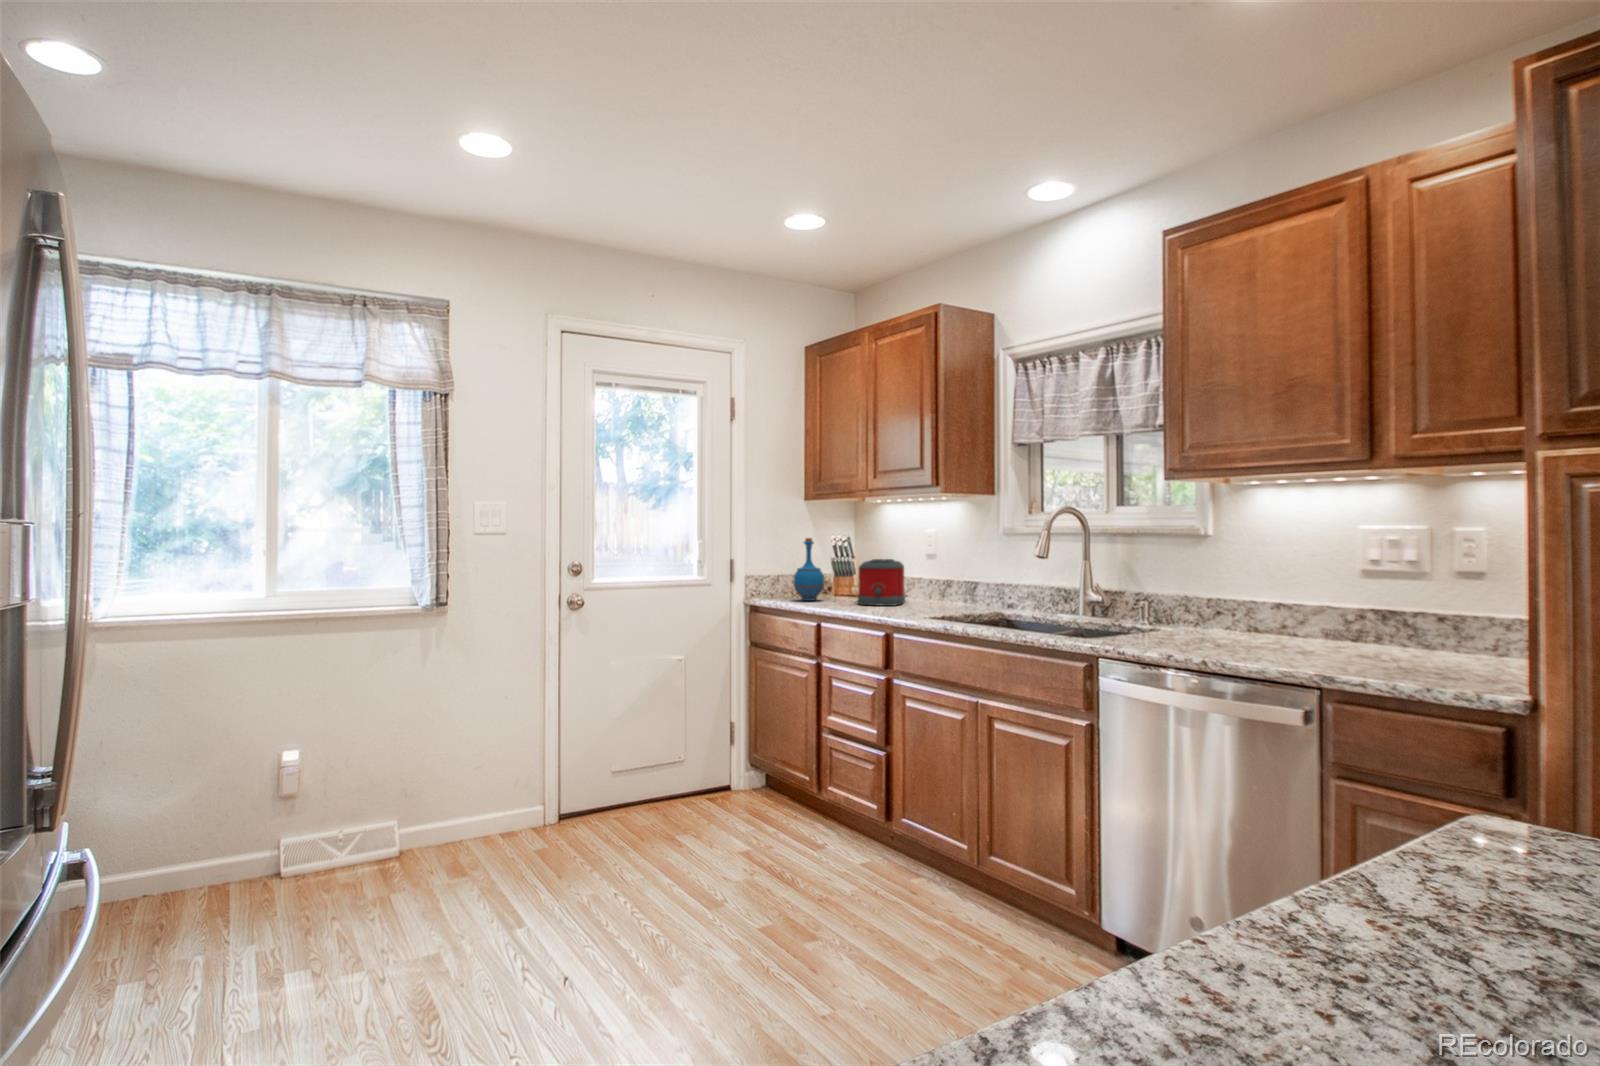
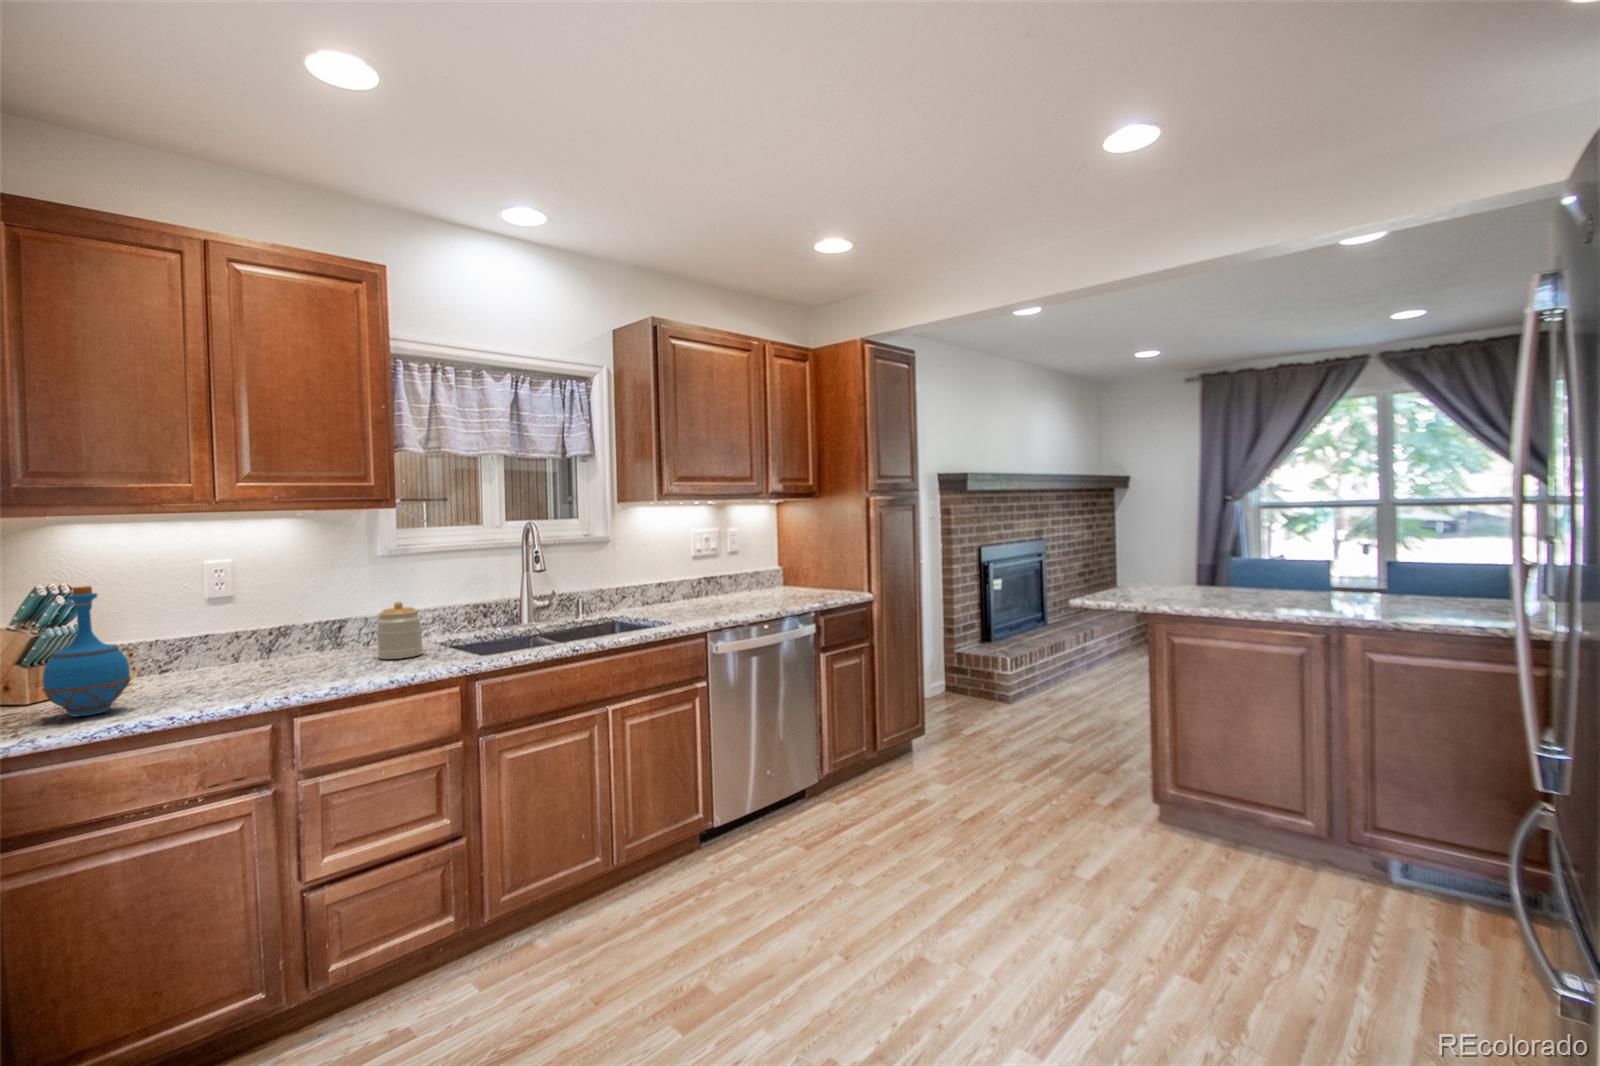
toaster: present [858,559,905,606] -> none [156,606,295,688]
jar: none [923,569,955,612] -> present [376,602,423,659]

